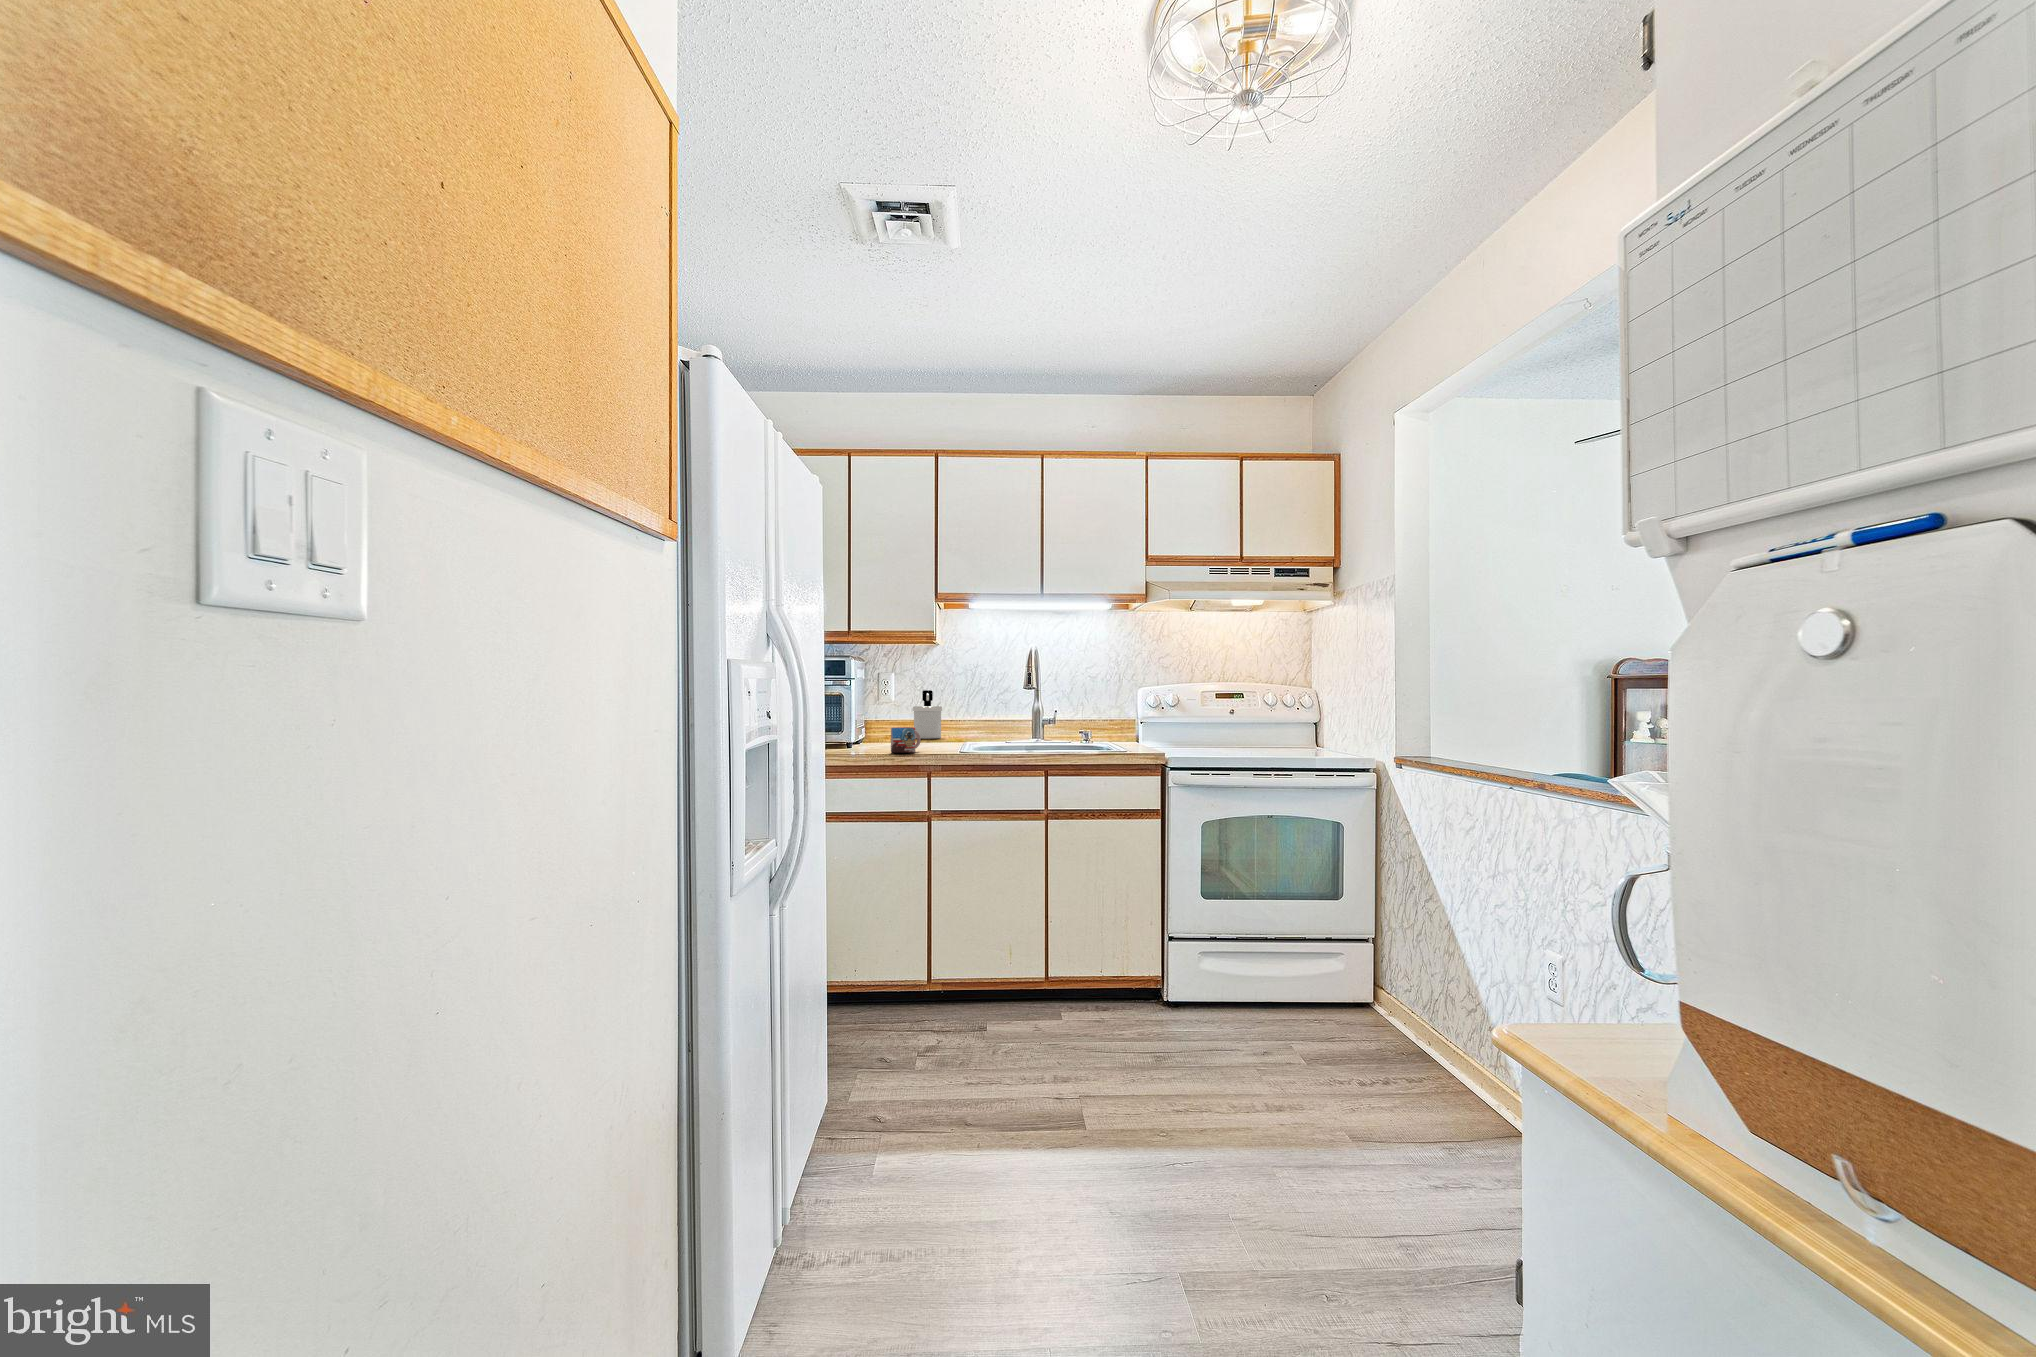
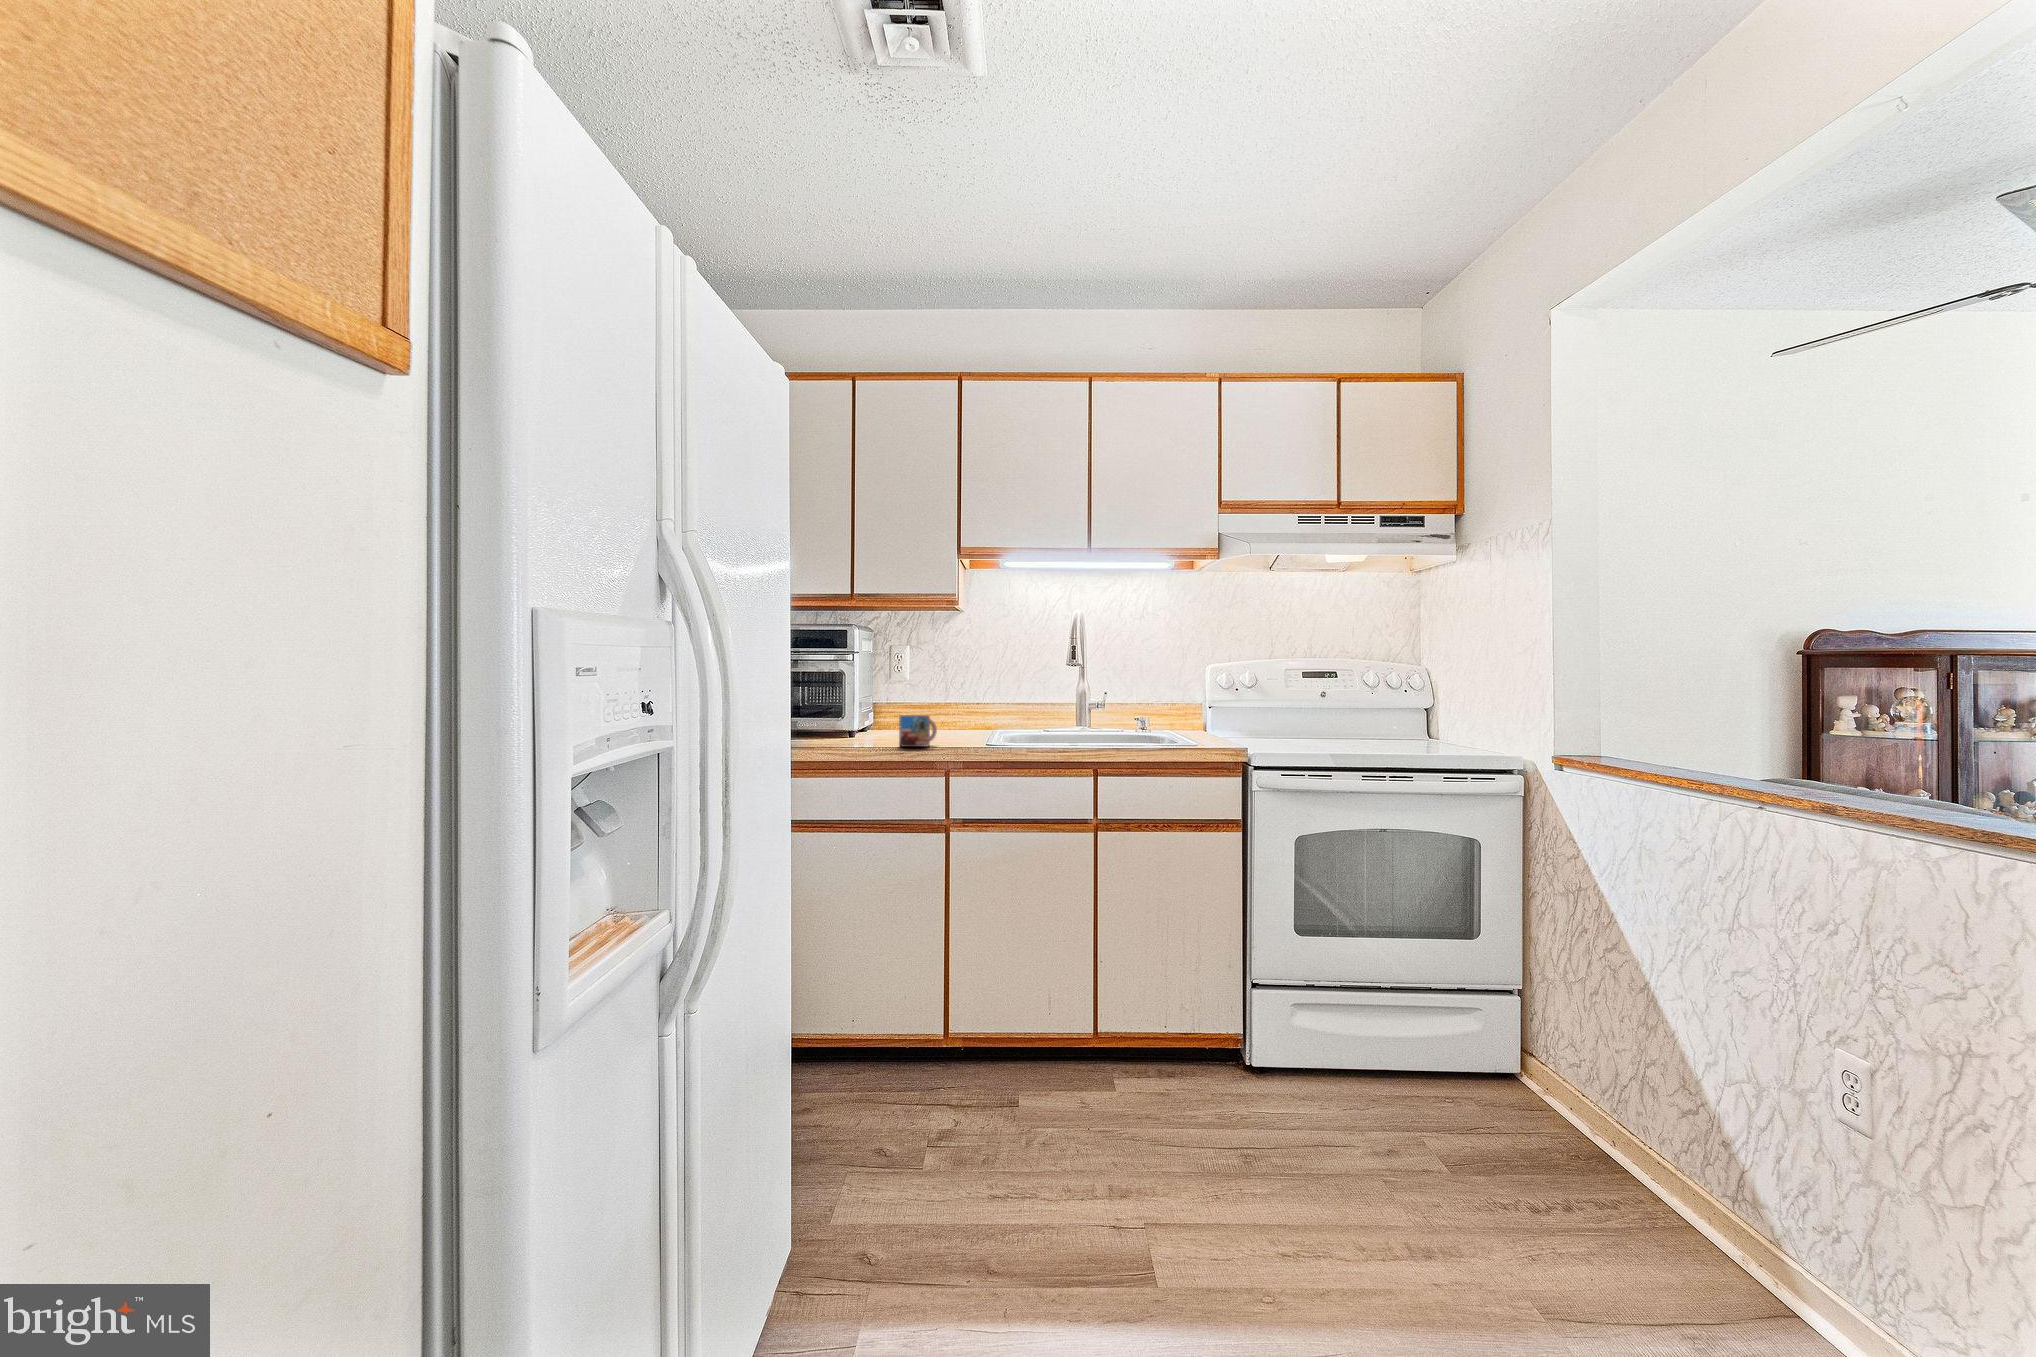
soap dispenser: present [913,690,942,739] -> none [929,668,965,727]

